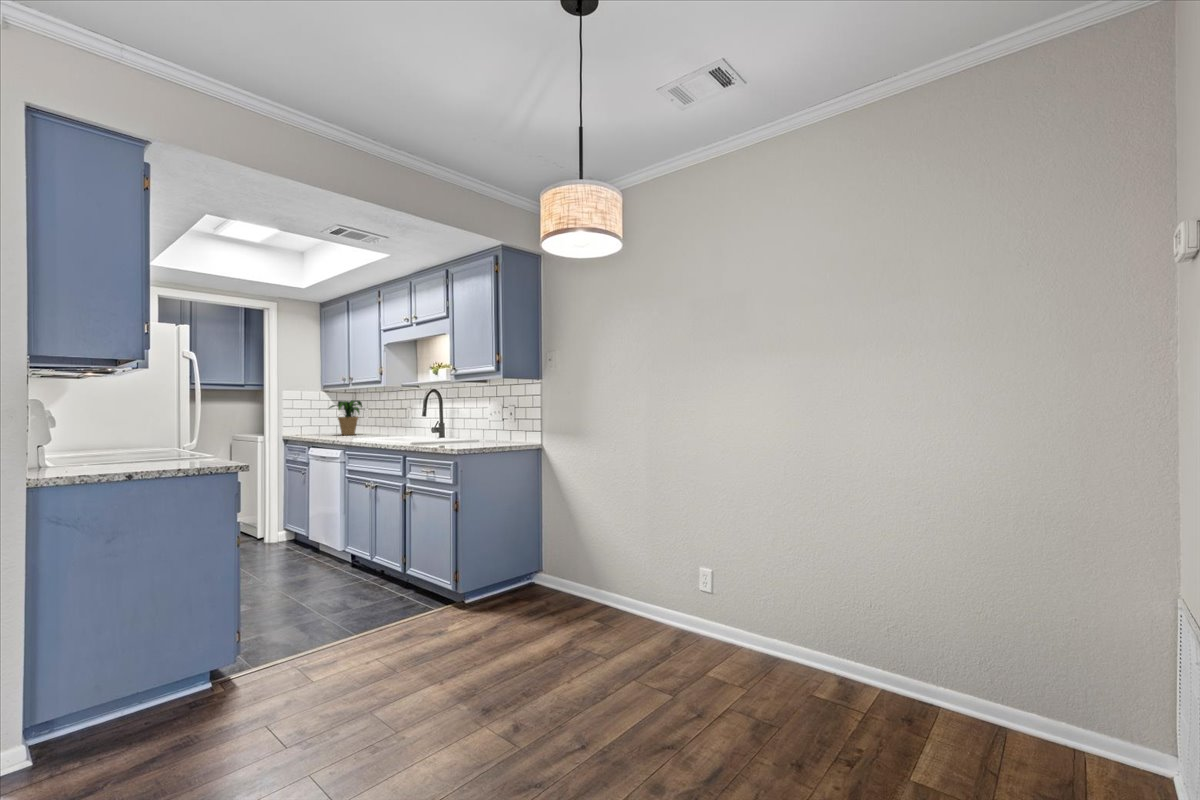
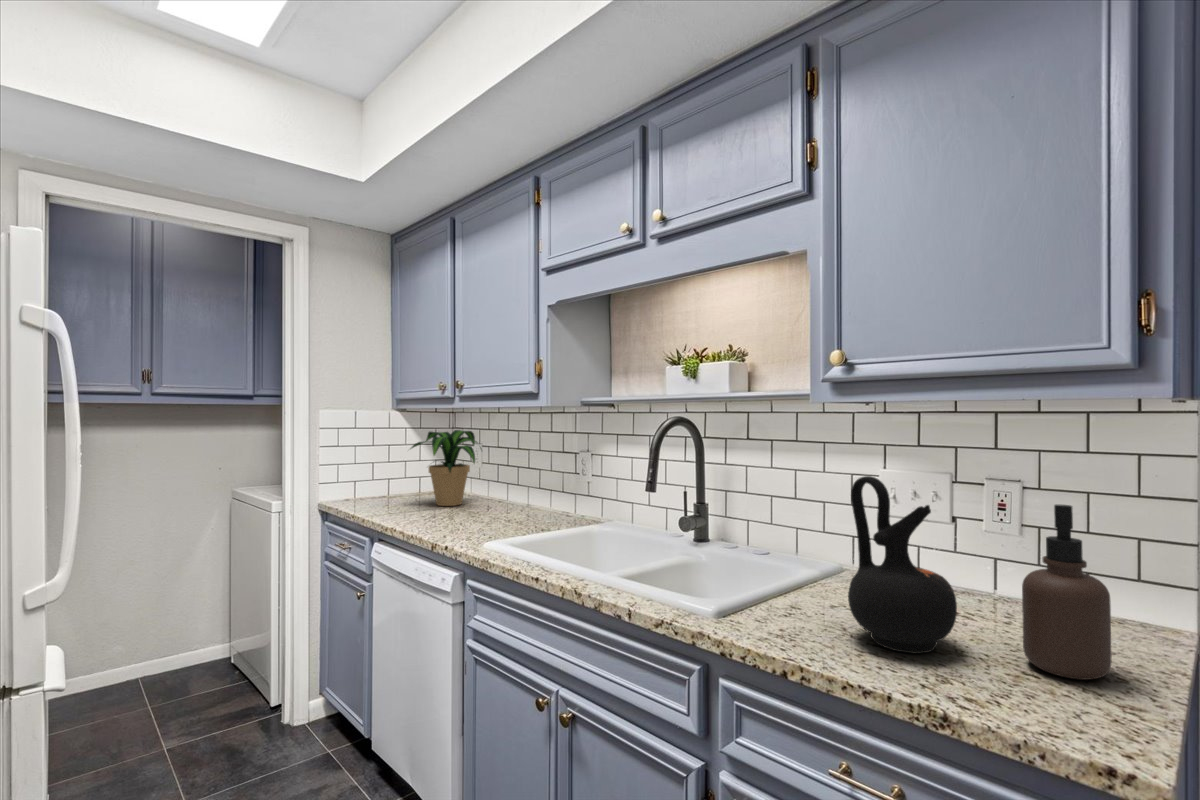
ceramic jug: none [440,401,467,445] -> present [848,476,957,653]
soap dispenser: none [474,405,492,446] -> present [1022,504,1112,680]

